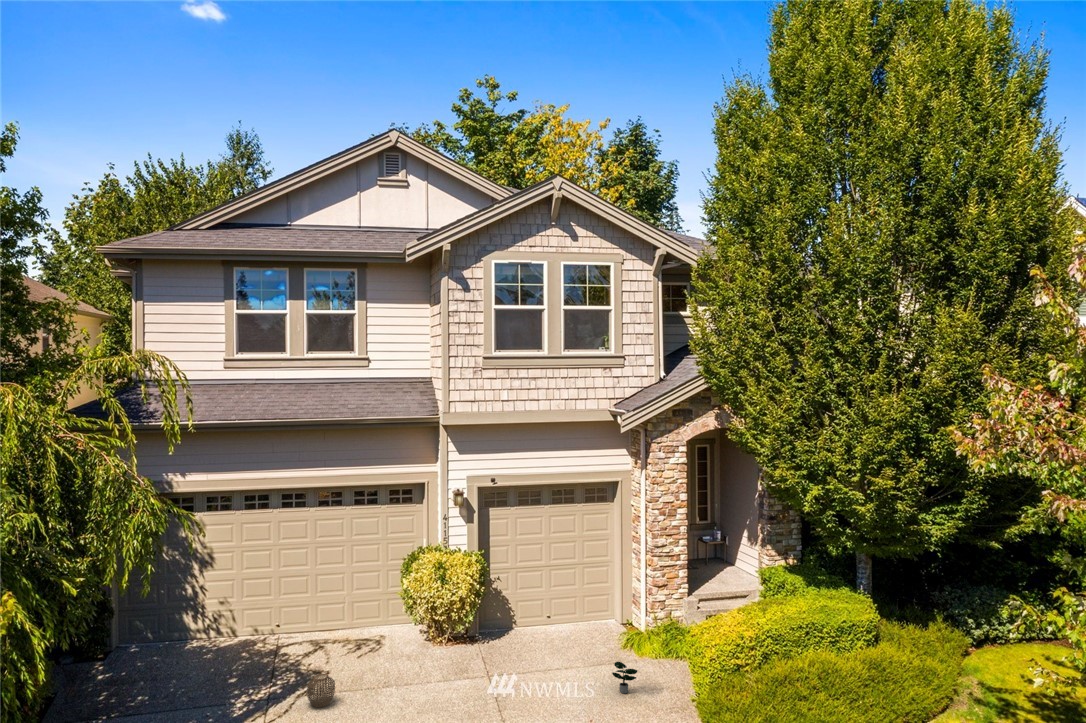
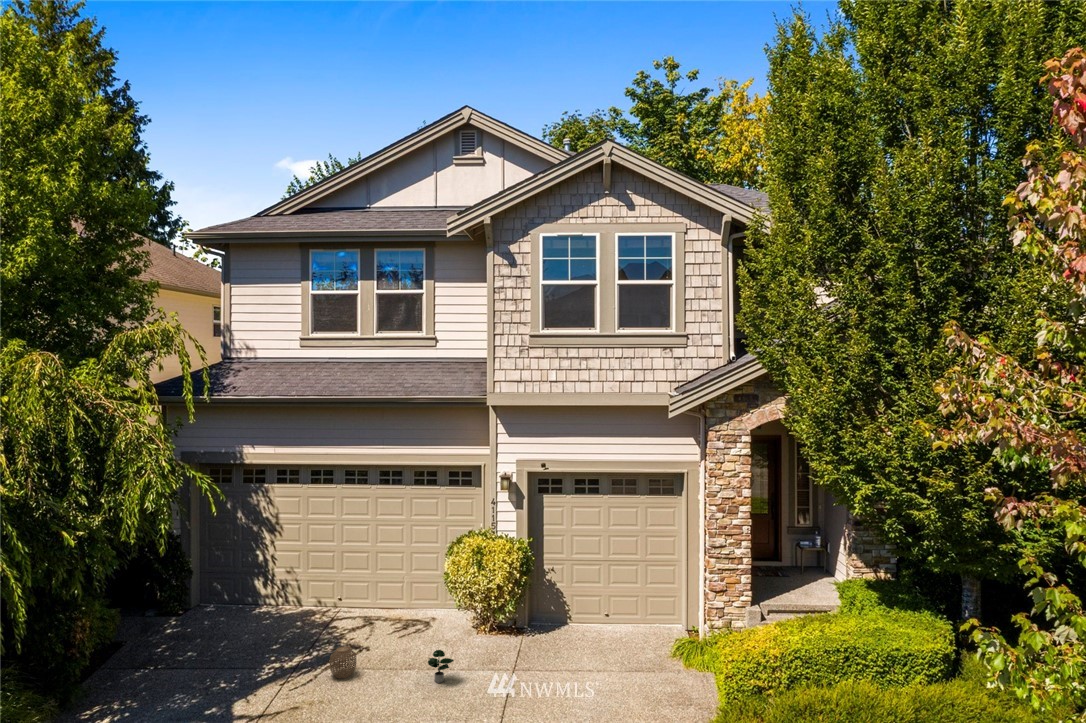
potted plant: present [612,662,637,694] -> present [428,650,454,683]

